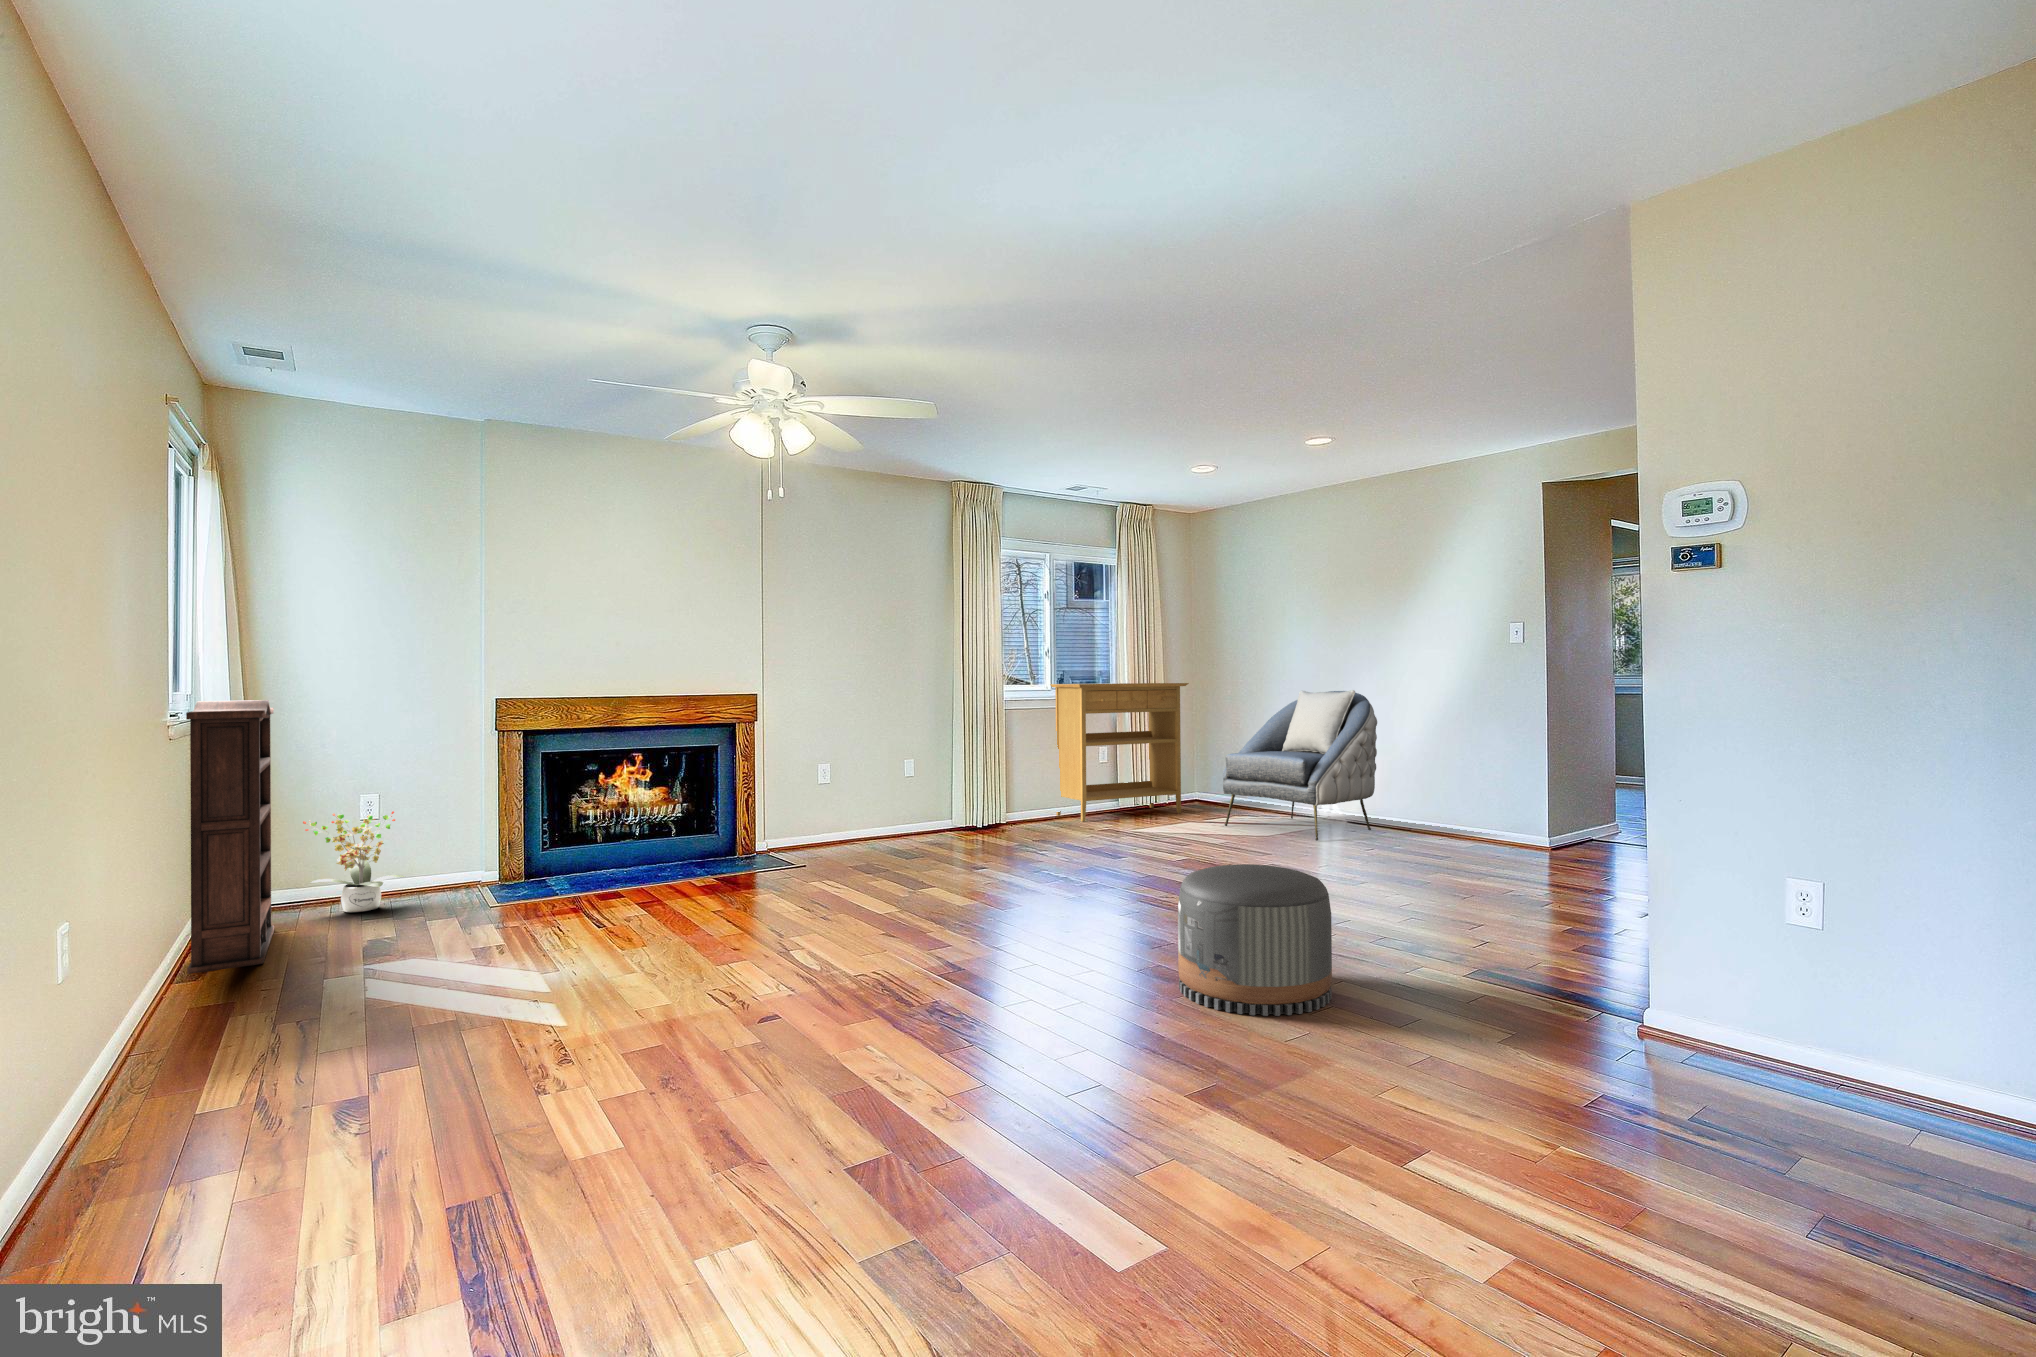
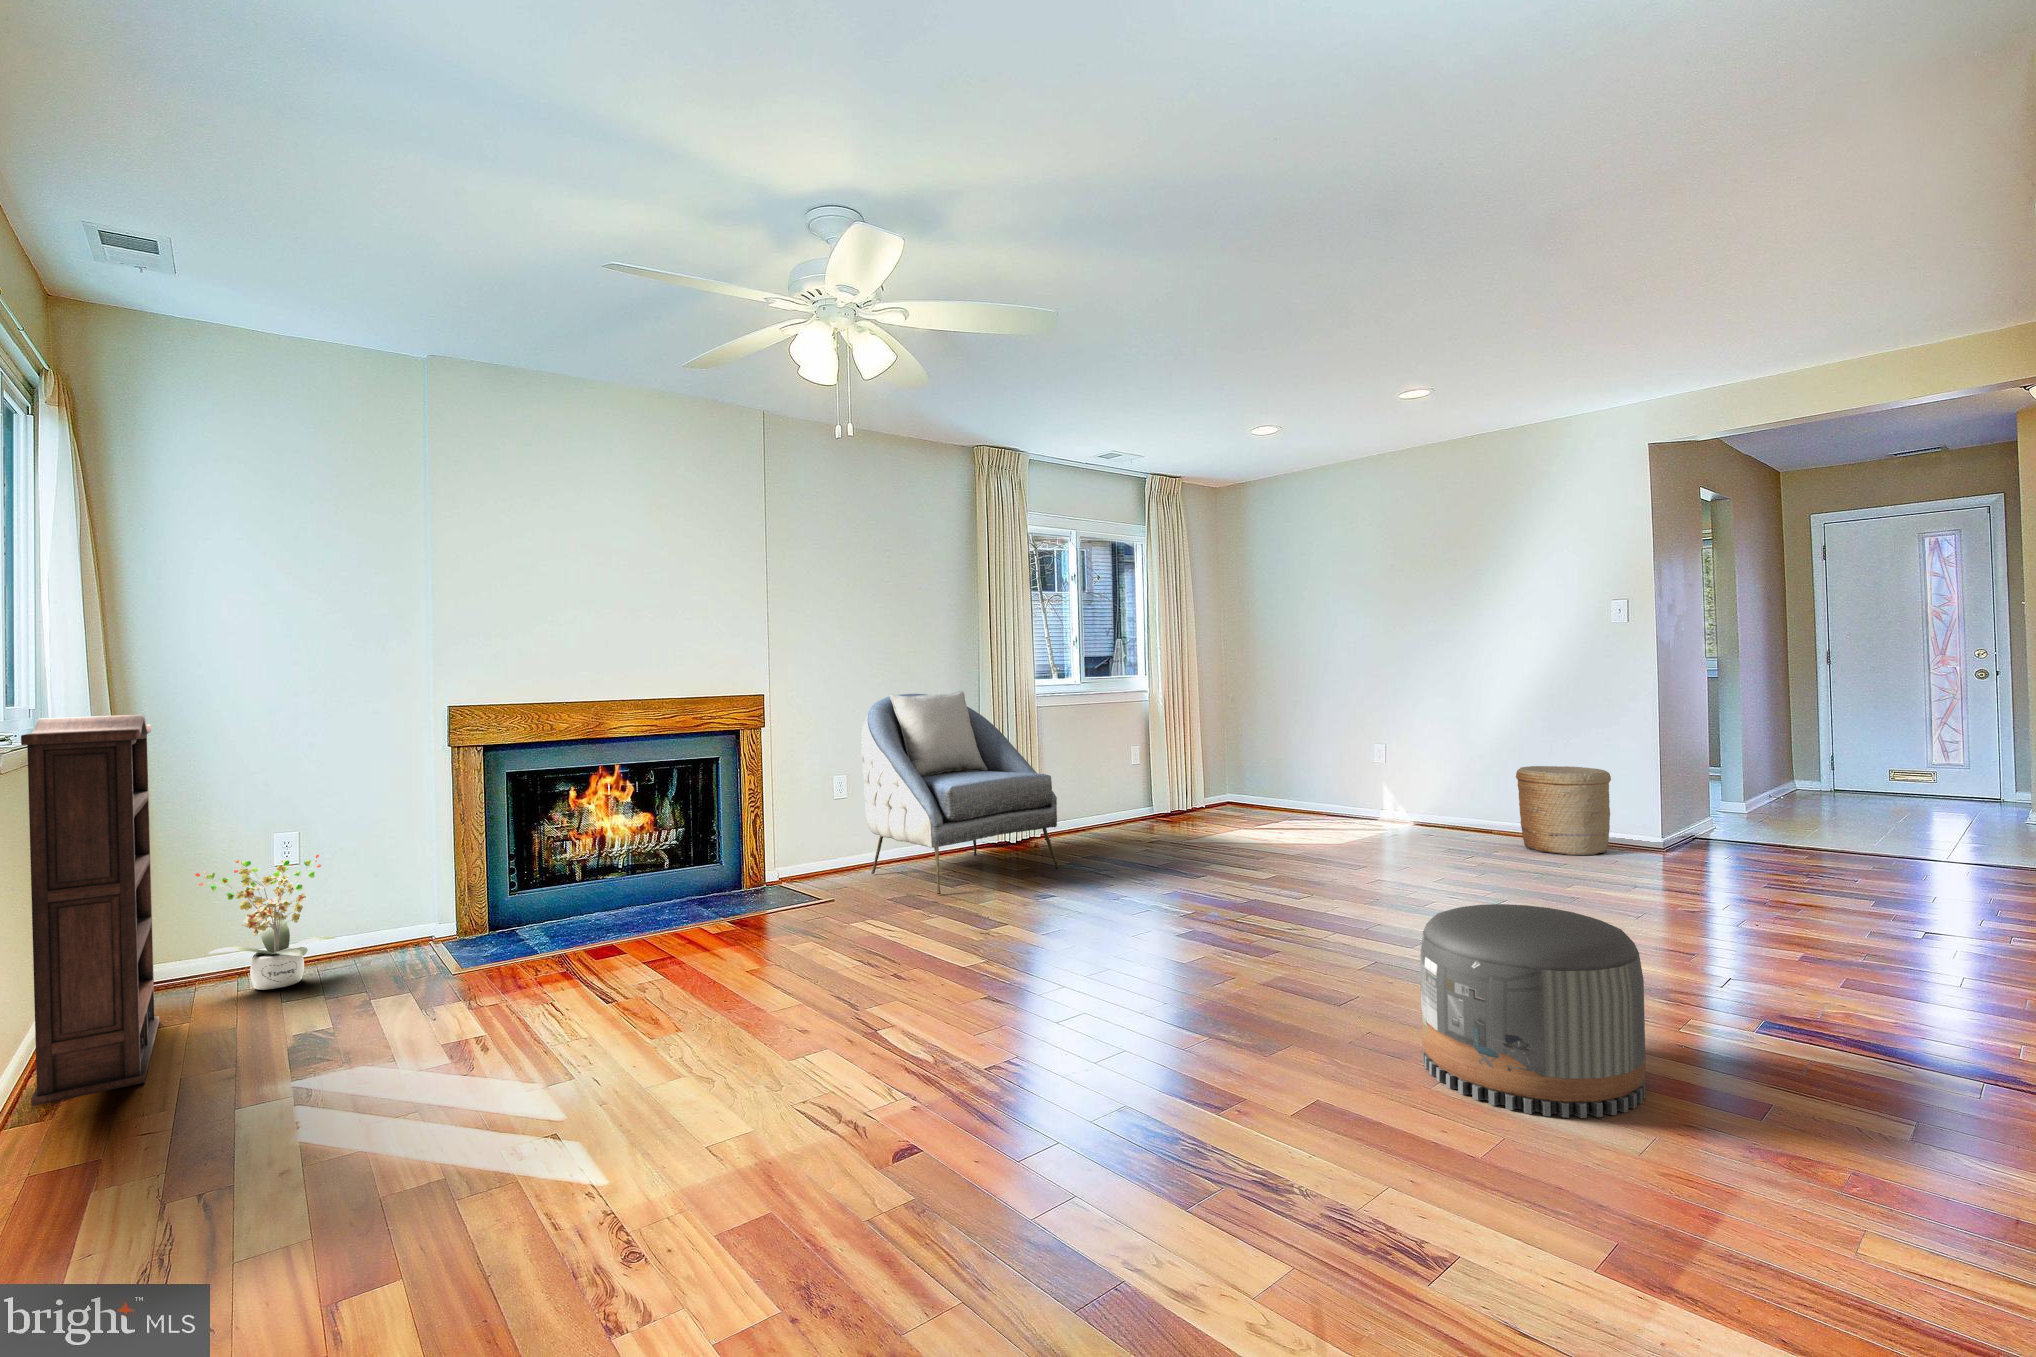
console table: present [1050,683,1189,822] -> none [1079,672,1232,832]
armchair: present [1223,690,1377,841] -> present [861,691,1058,894]
woven basket: none [1415,771,1496,849] -> present [1516,766,1611,855]

